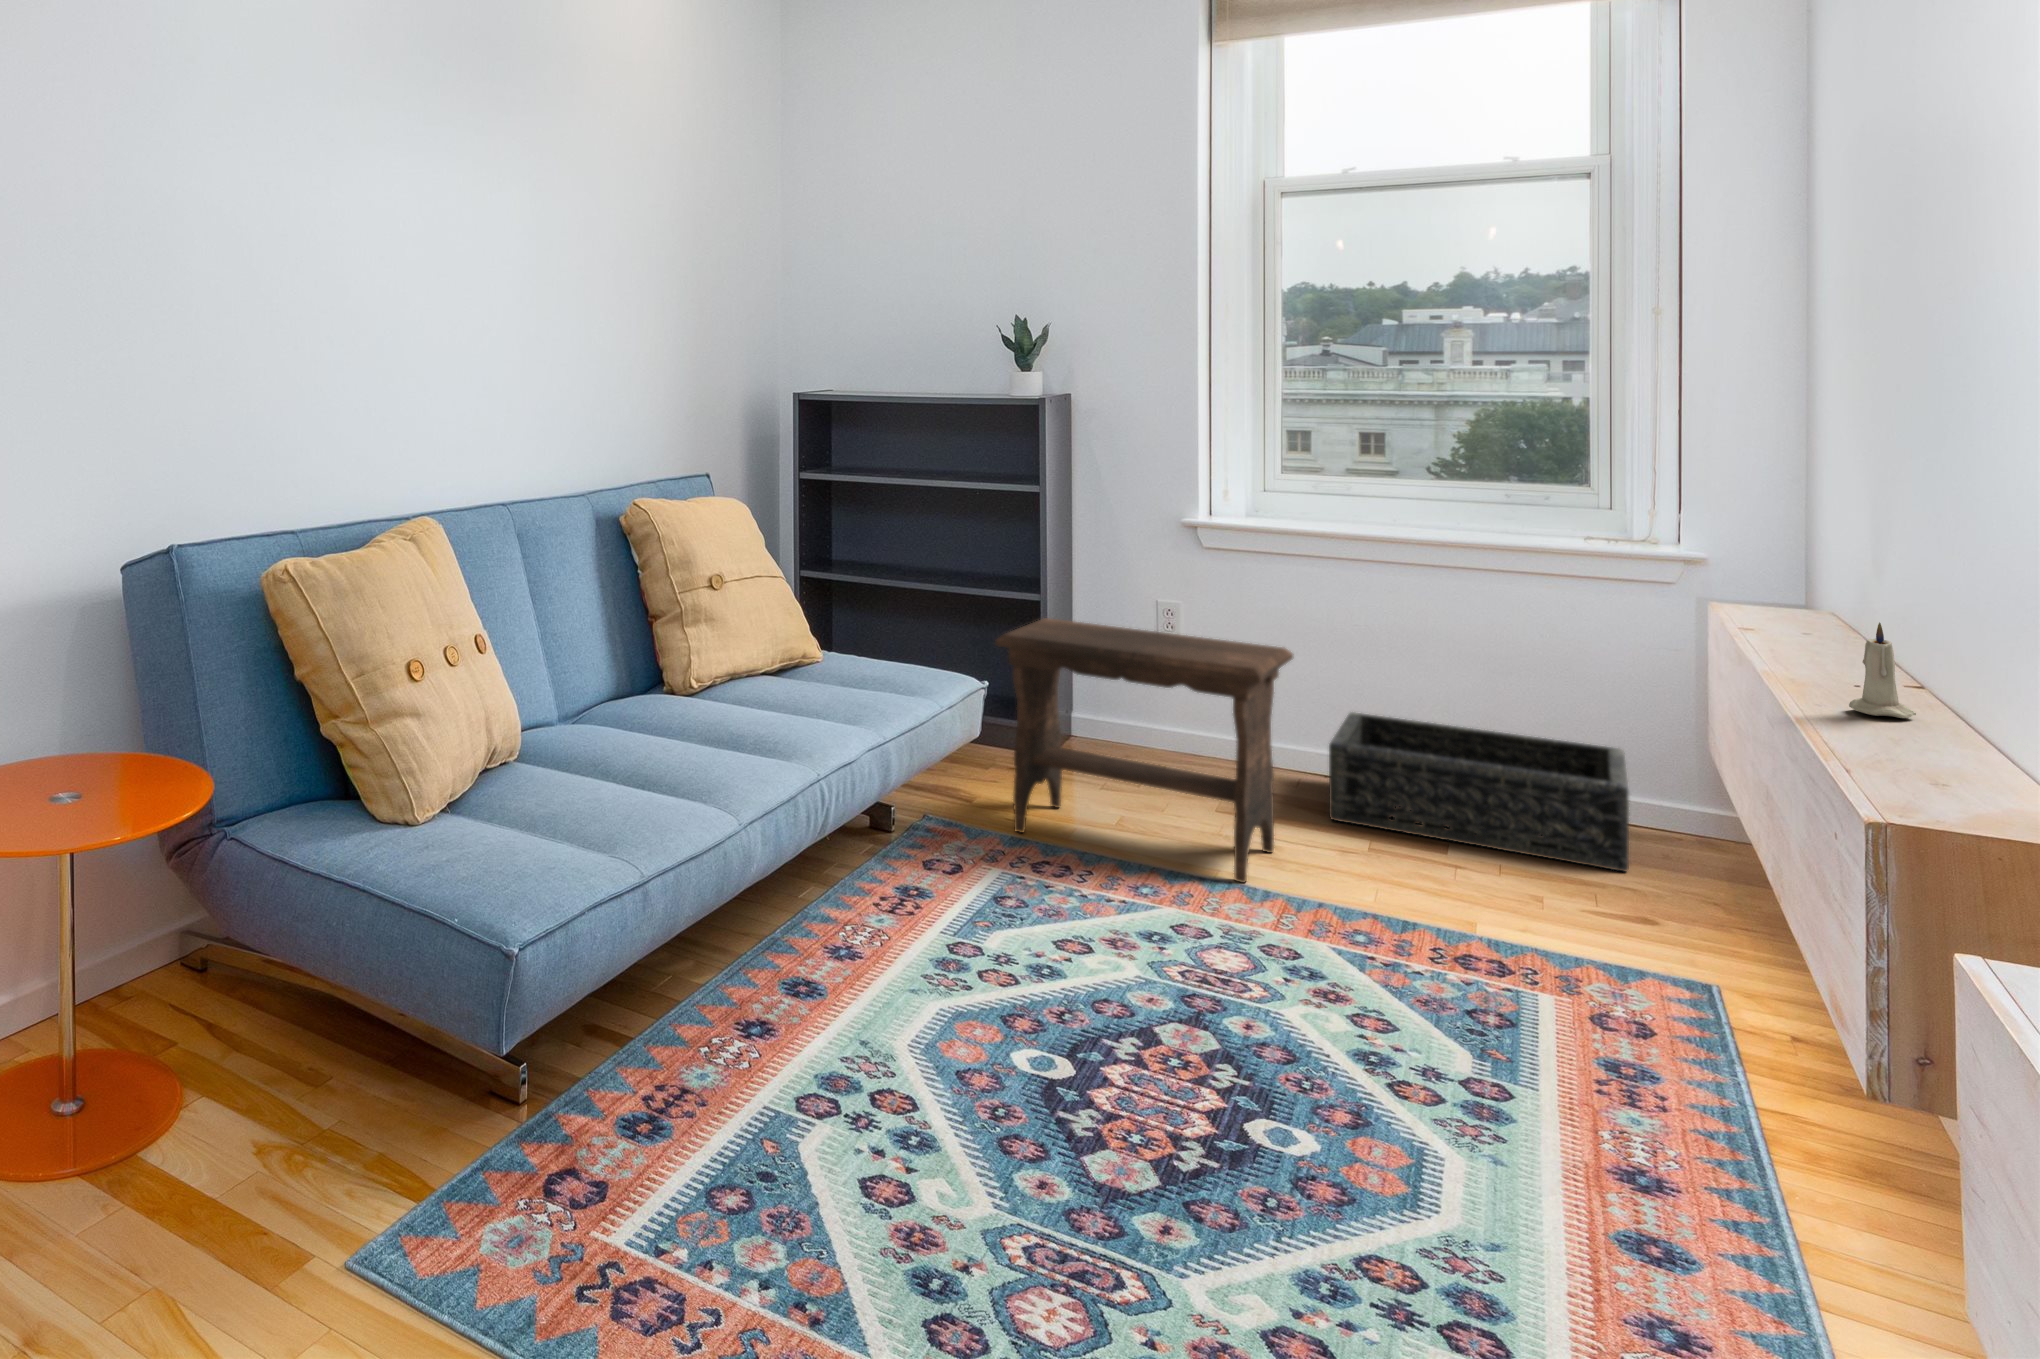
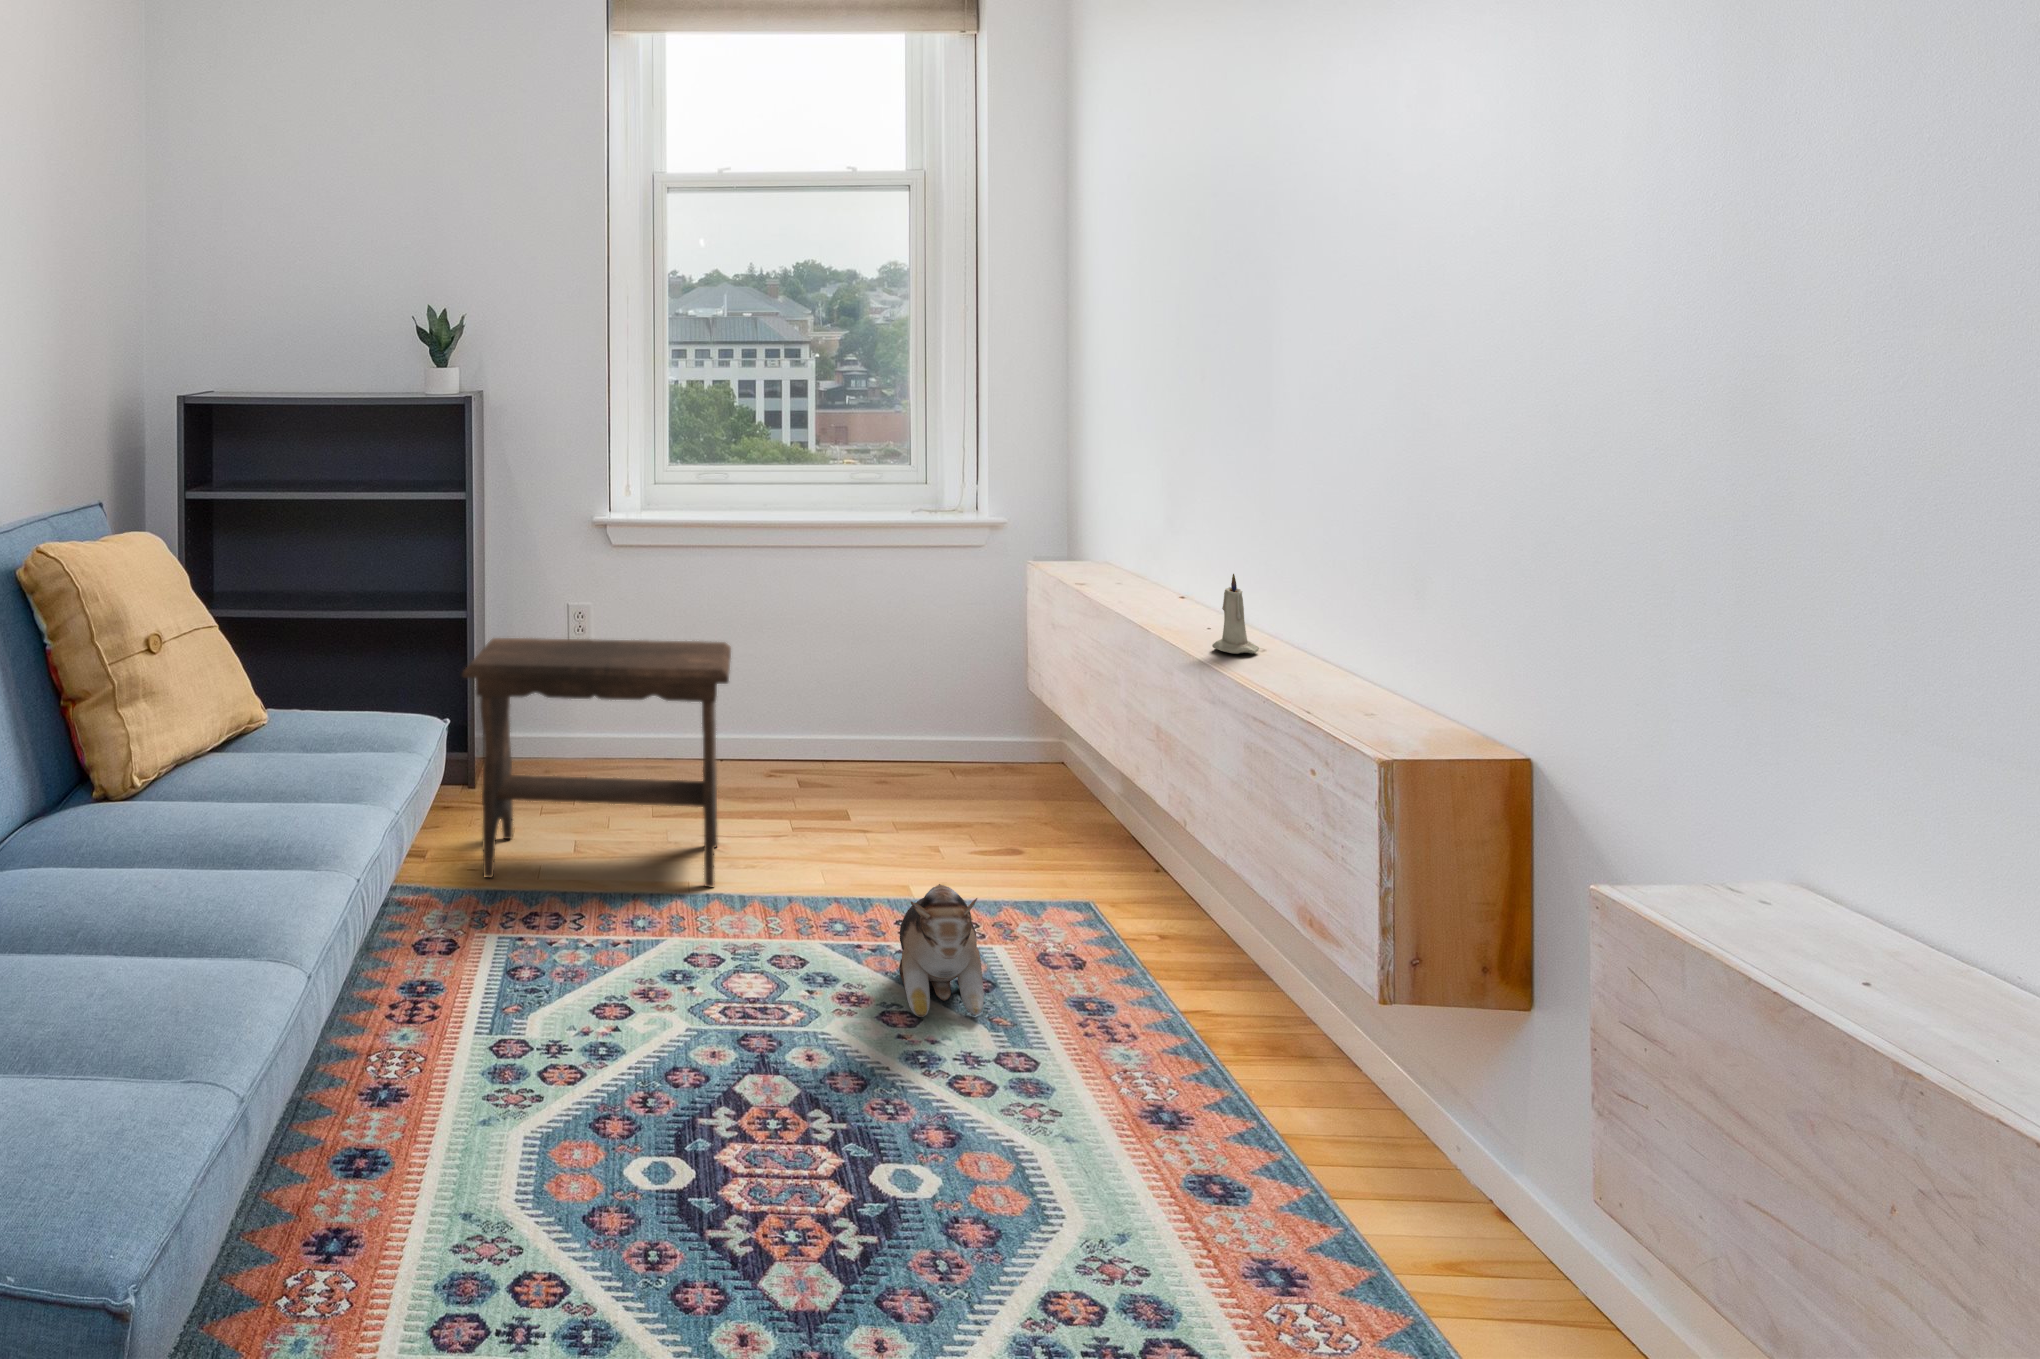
basket: present [1329,712,1629,871] -> none [734,690,973,803]
plush toy: none [1377,896,1495,1040] -> present [899,884,984,1017]

